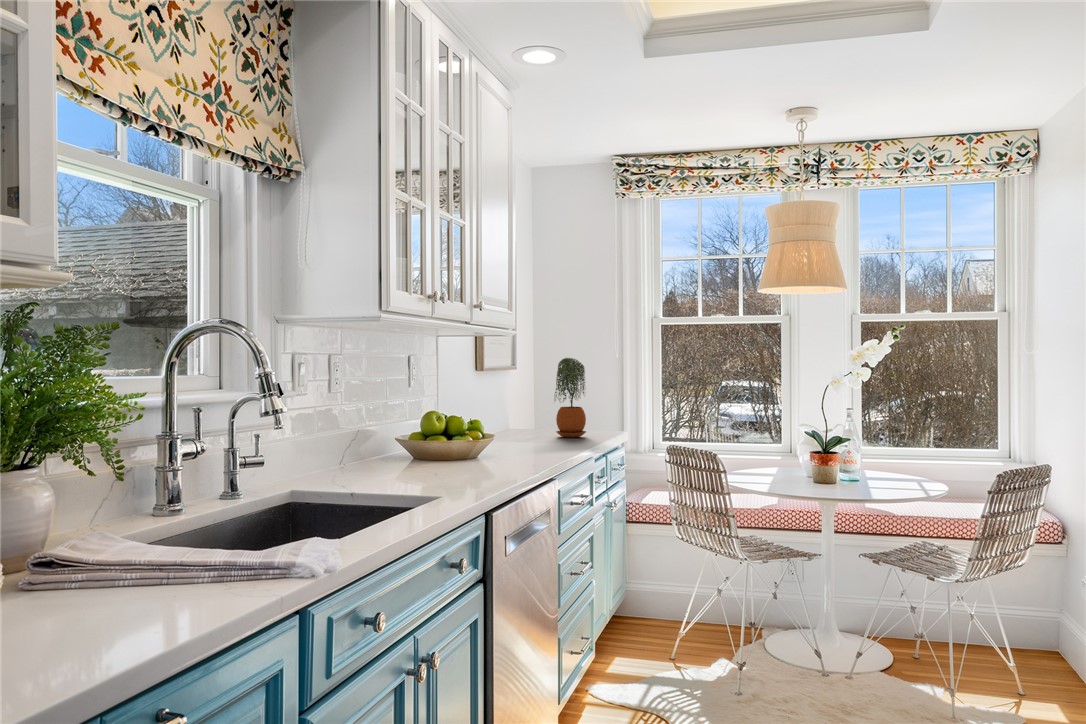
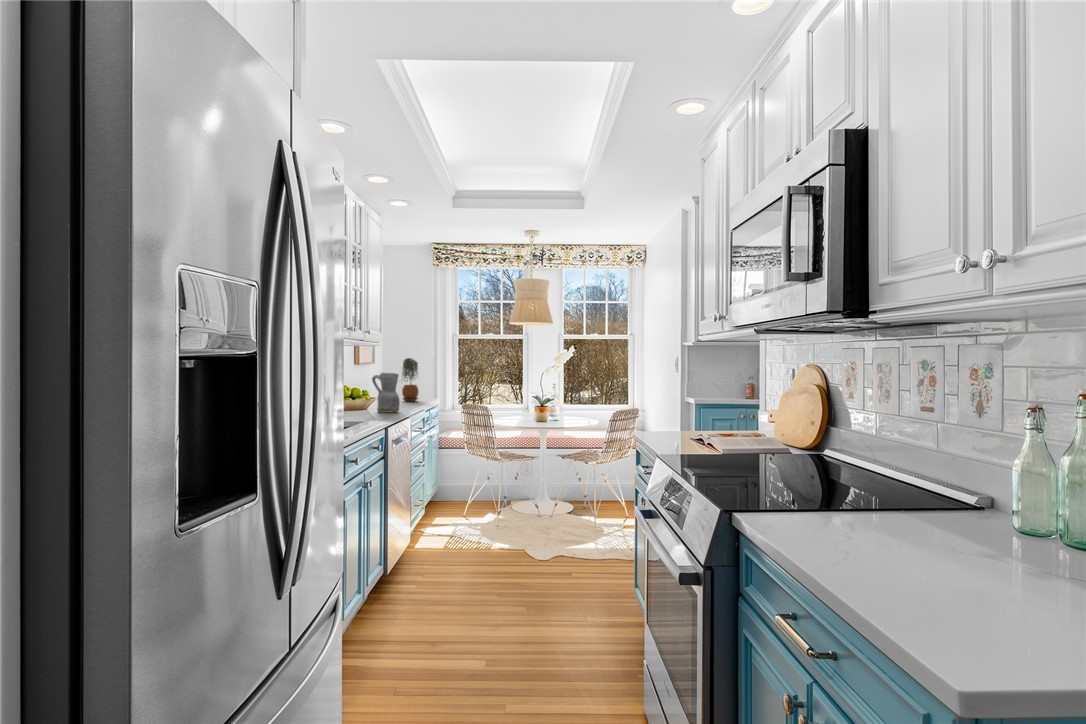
ceramic pitcher: none [479,387,533,469] -> present [372,373,400,413]

